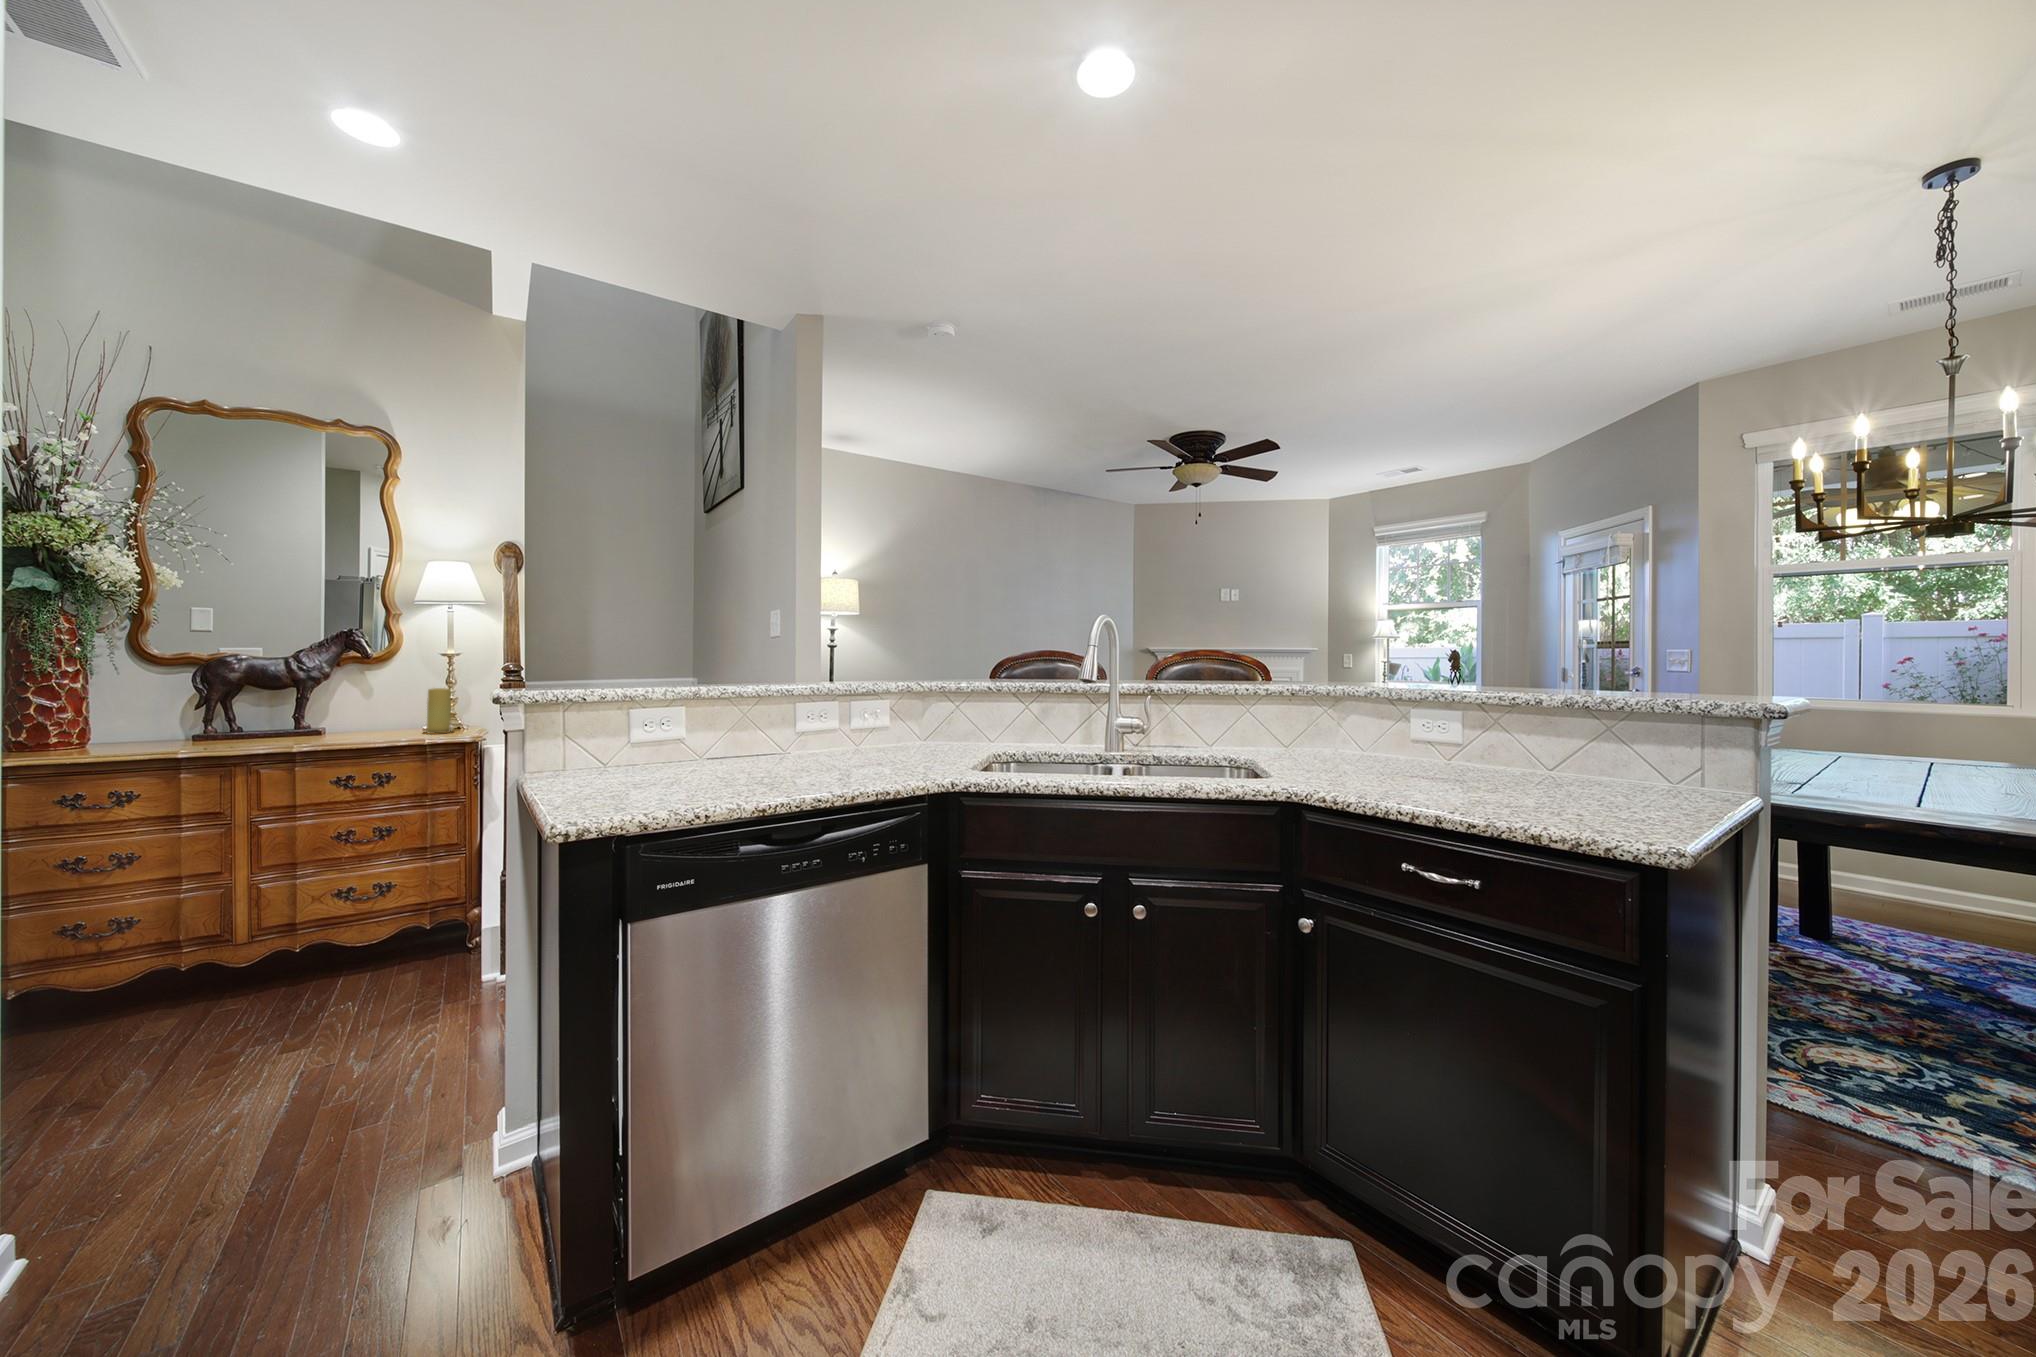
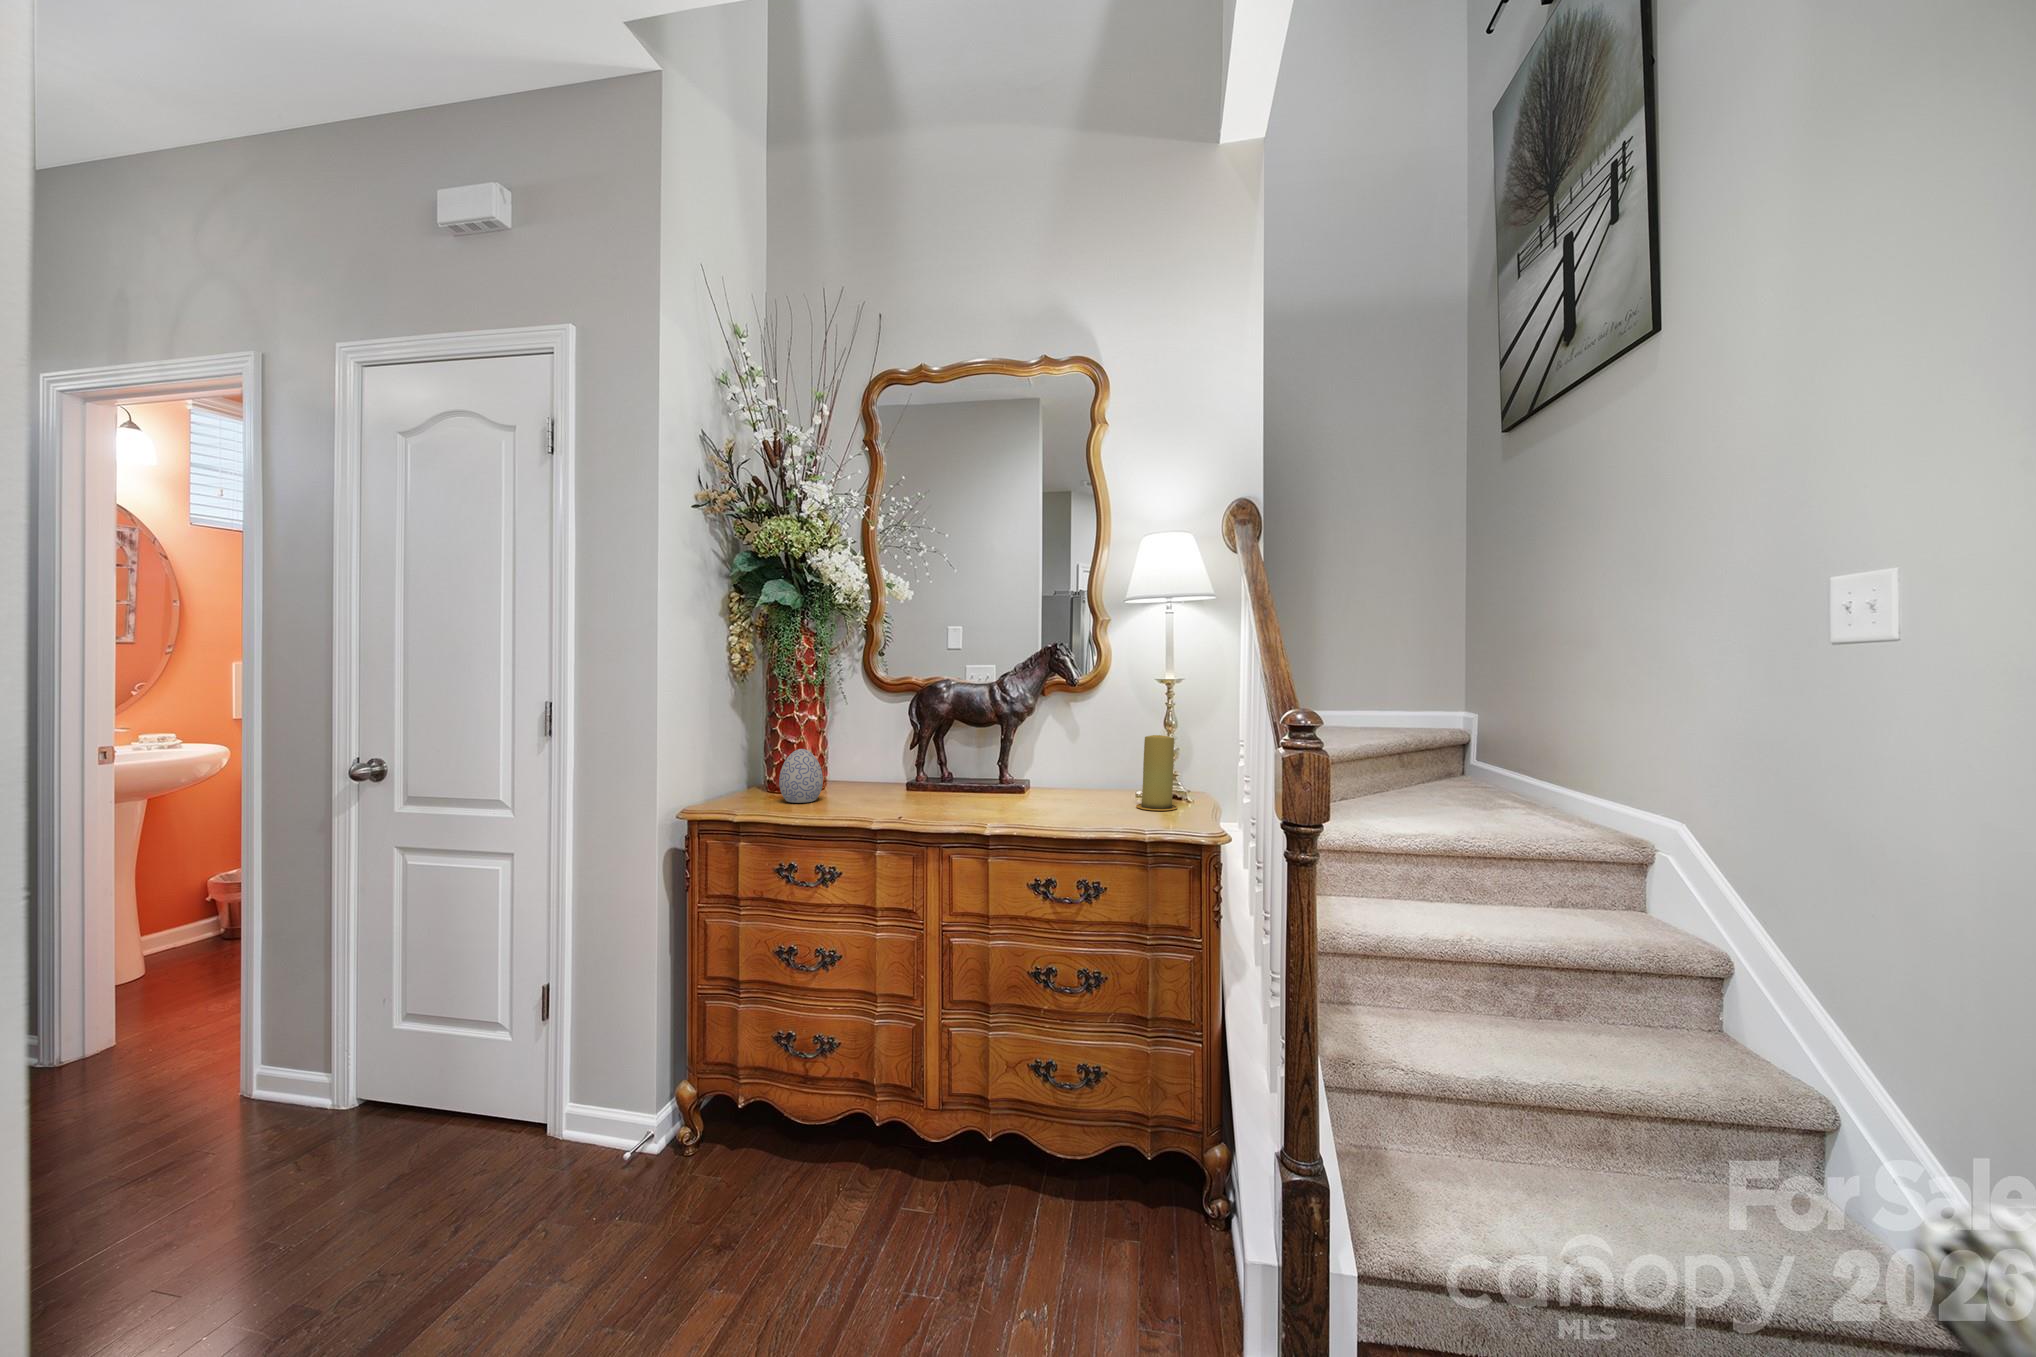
decorative egg: none [45,708,101,751] -> present [779,749,823,803]

